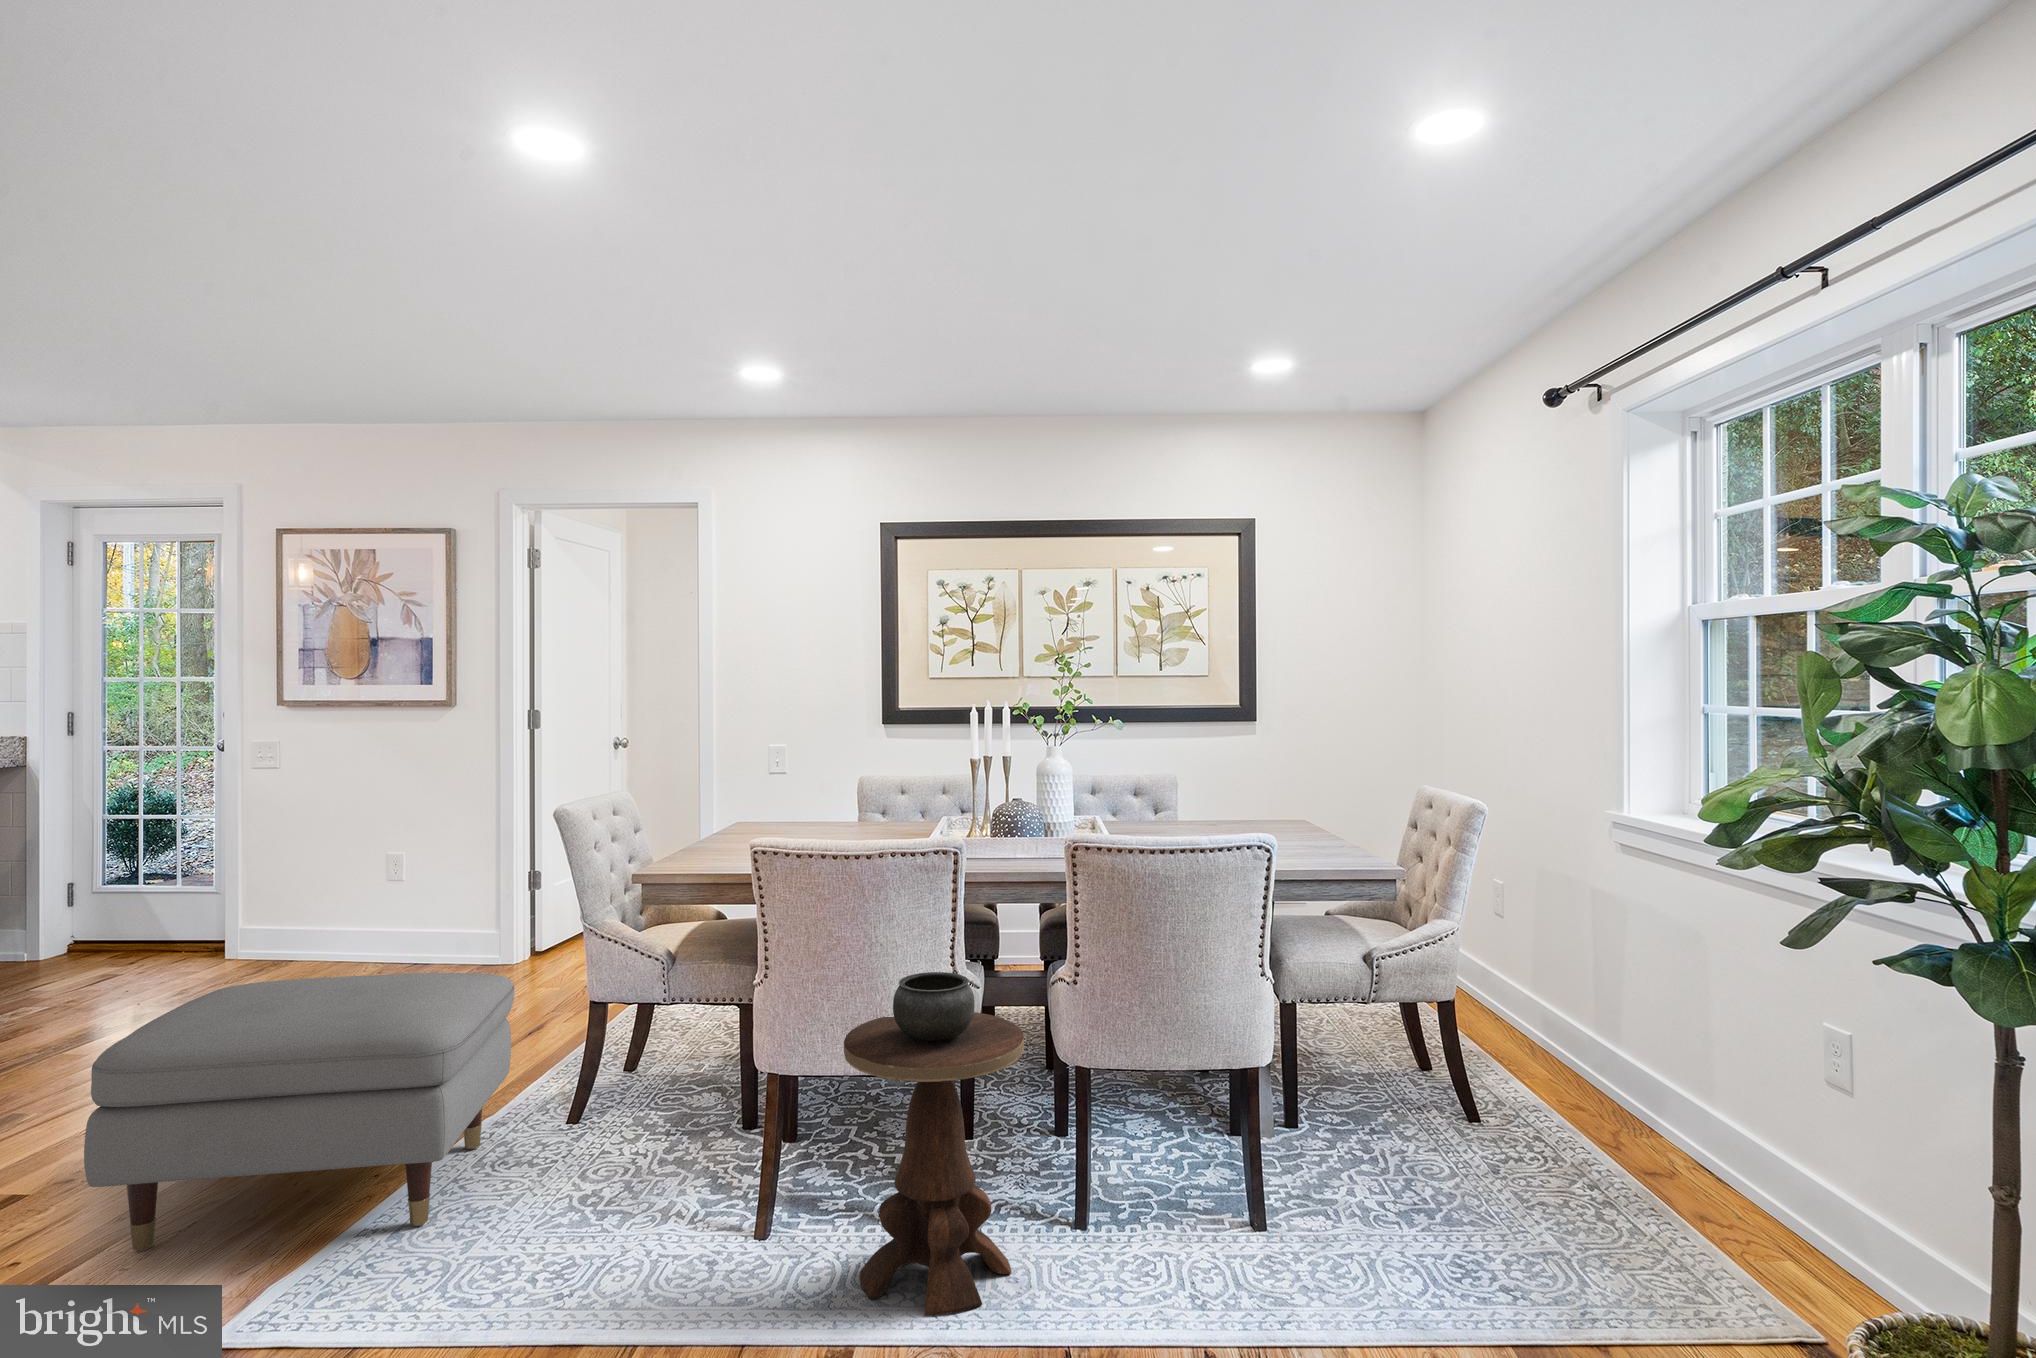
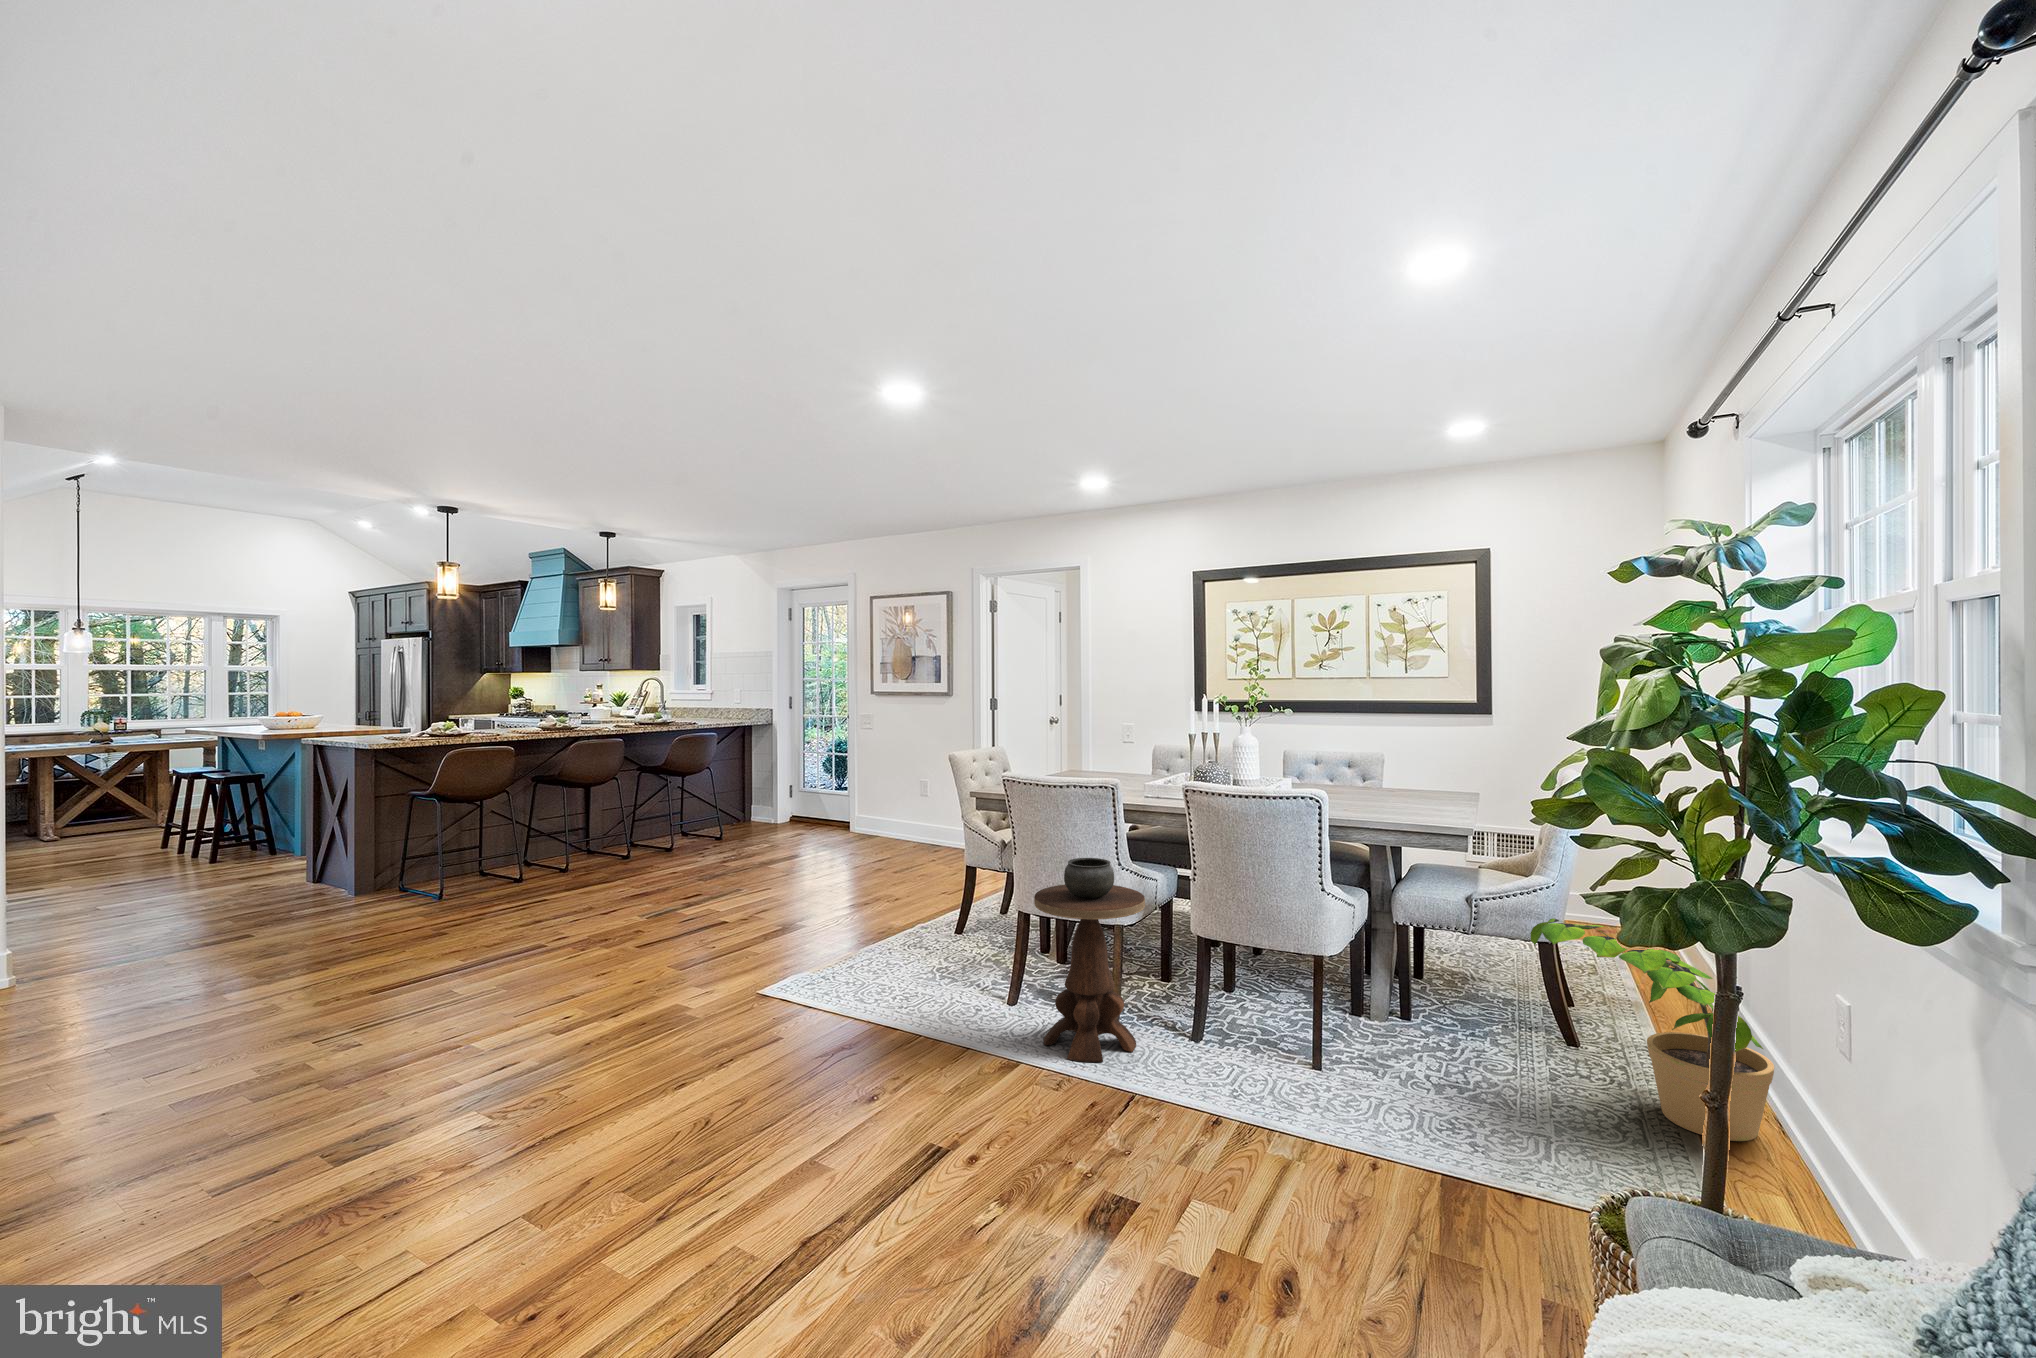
ottoman: present [84,973,514,1251] -> none [723,835,922,967]
potted plant: none [1481,977,1734,1212] -> present [1530,918,1774,1141]

